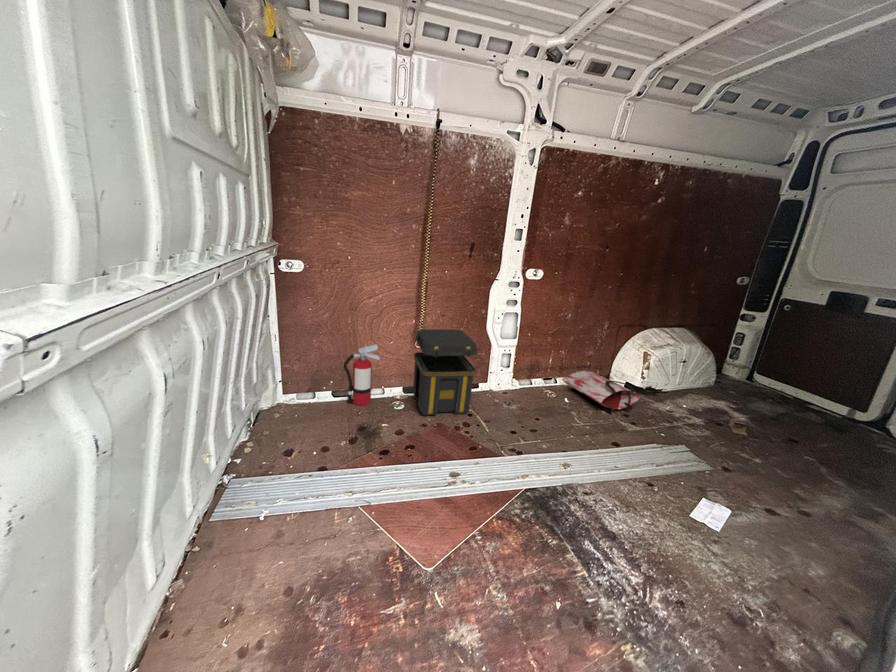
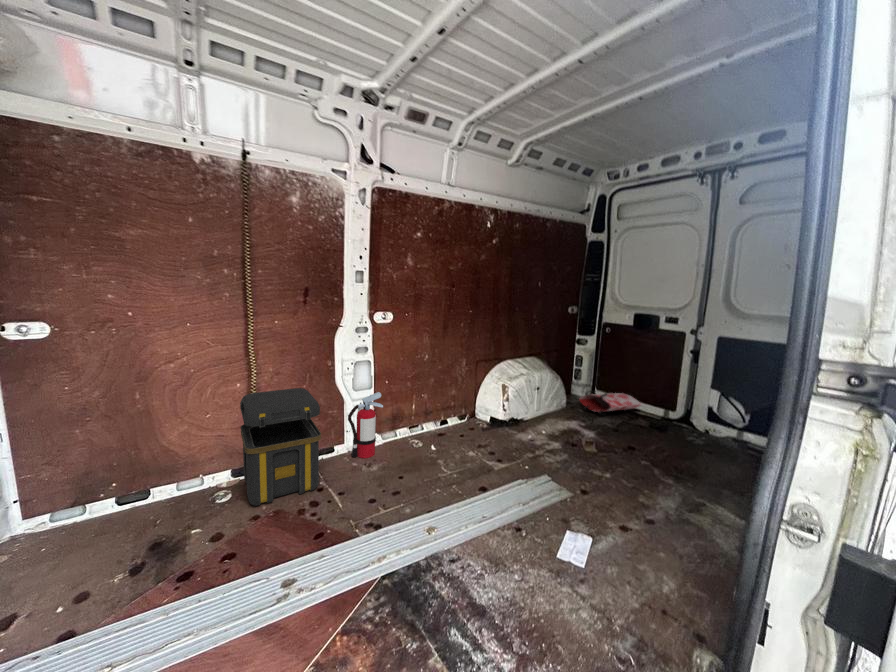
fire extinguisher: present [344,344,380,406] -> present [348,392,383,458]
bag: present [562,371,640,412] -> present [579,391,641,415]

